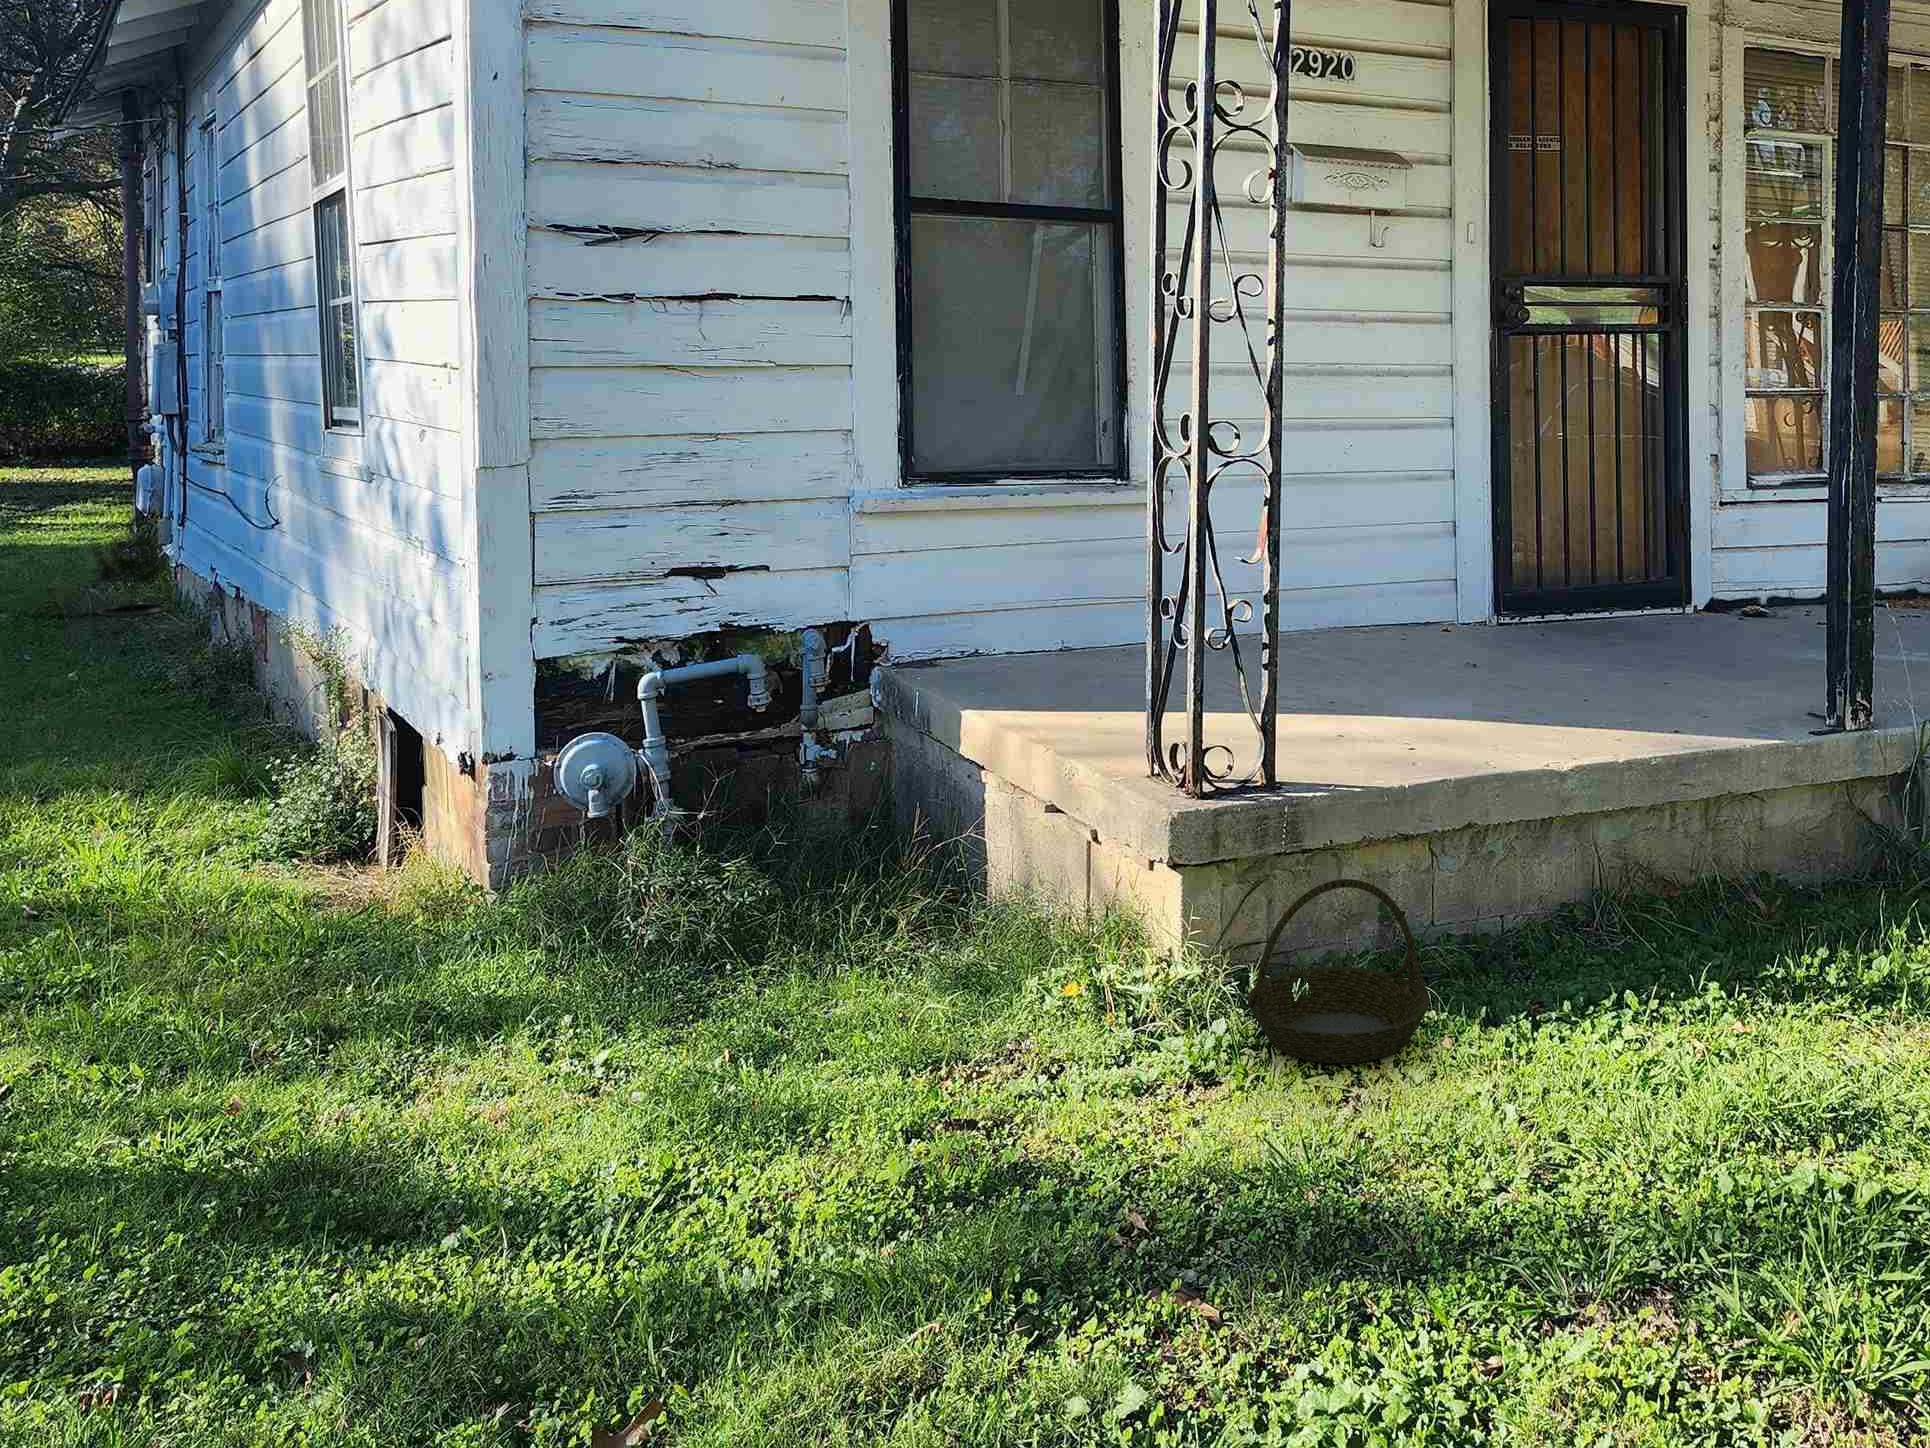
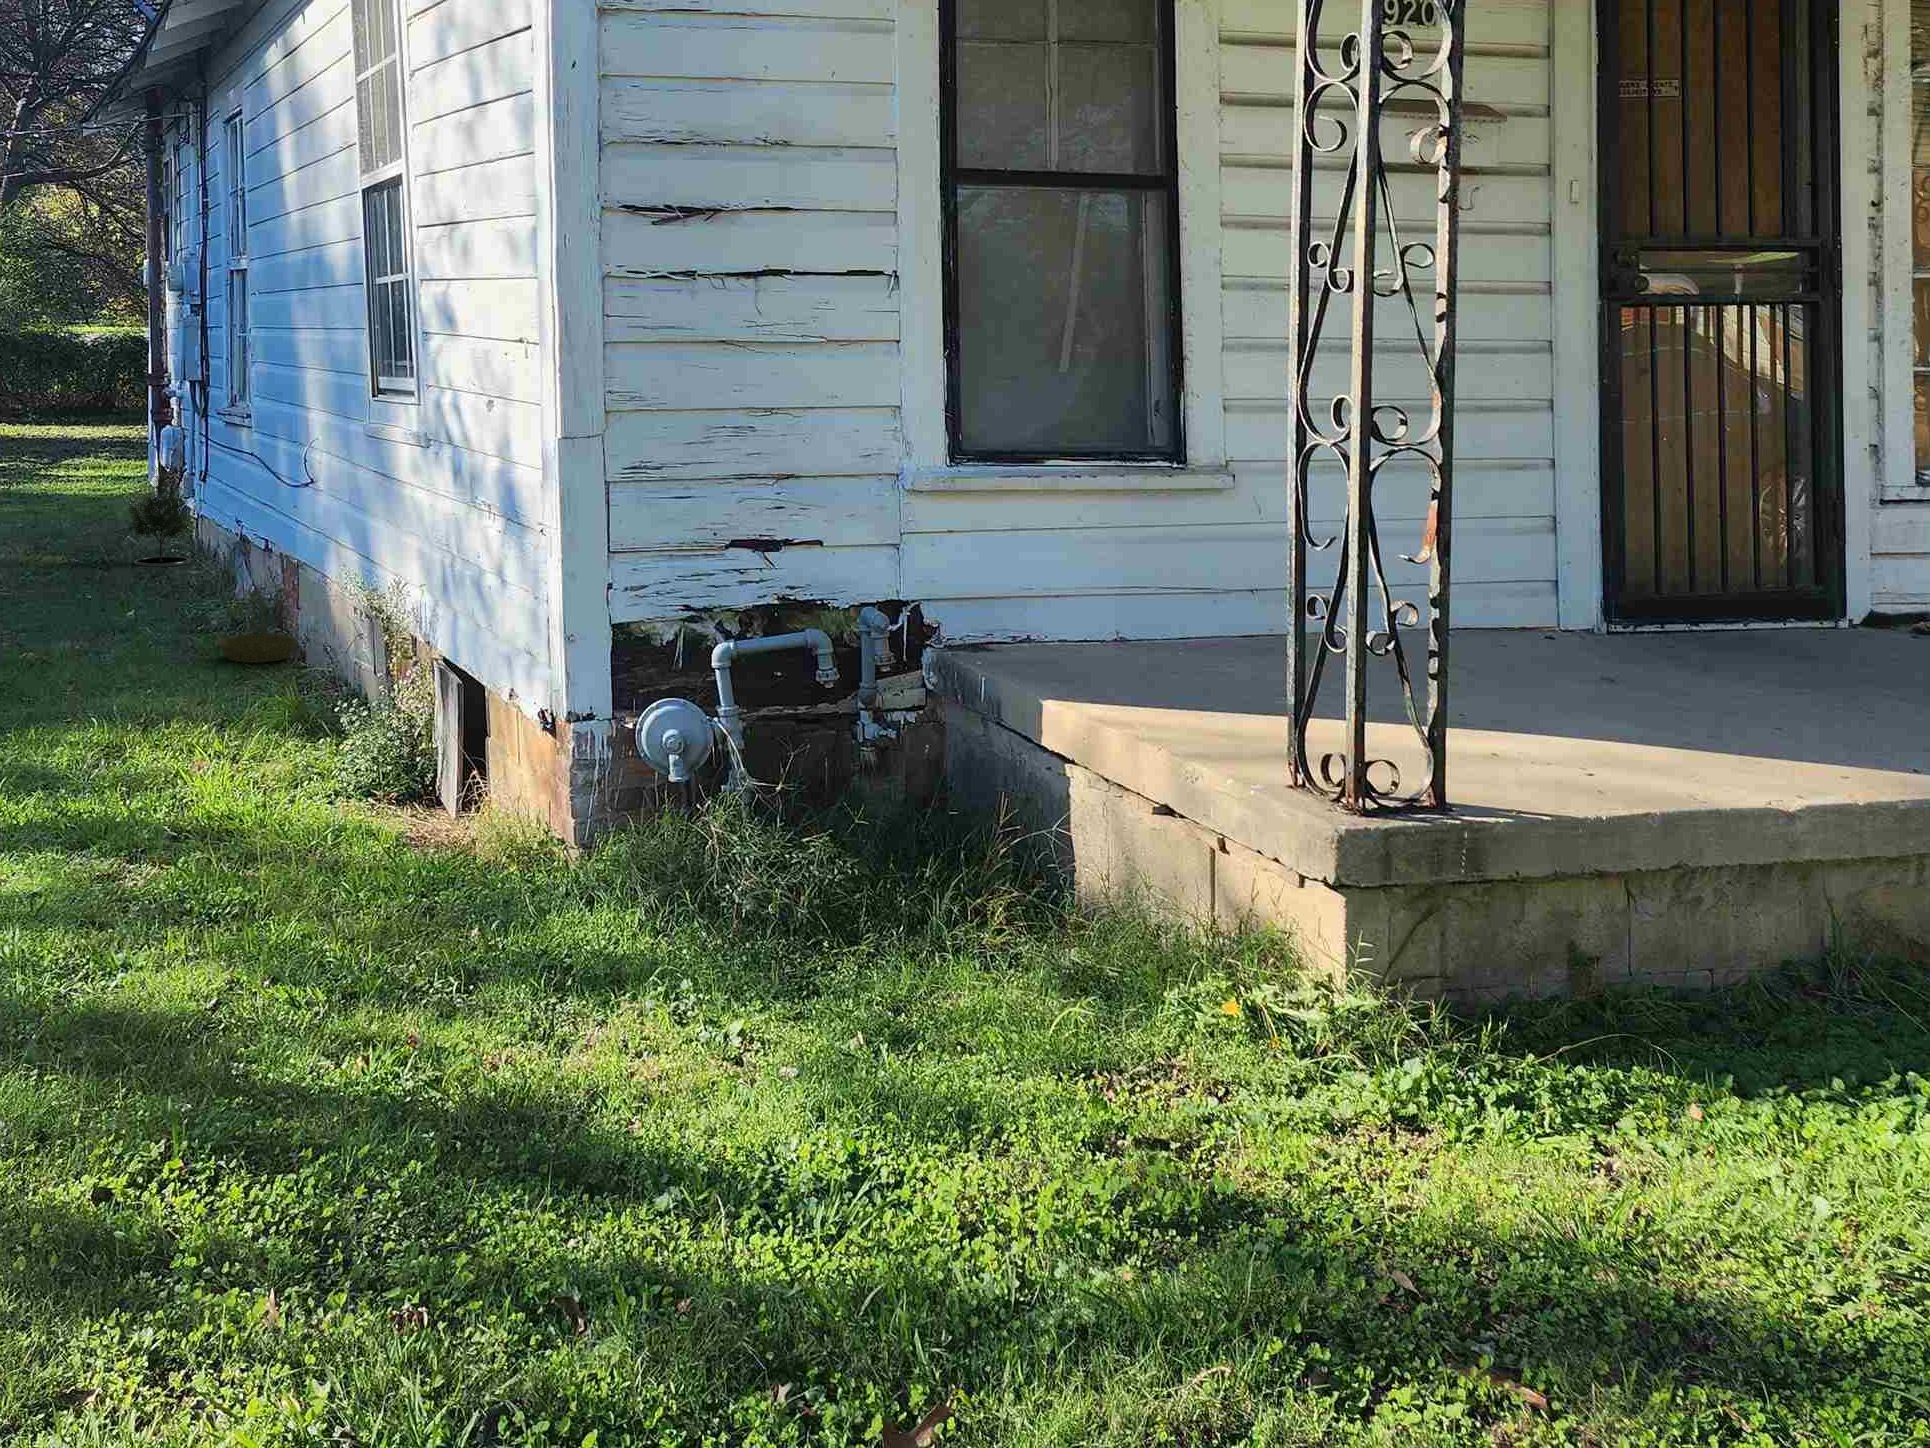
basket: present [1247,879,1429,1063] -> present [218,589,298,663]

